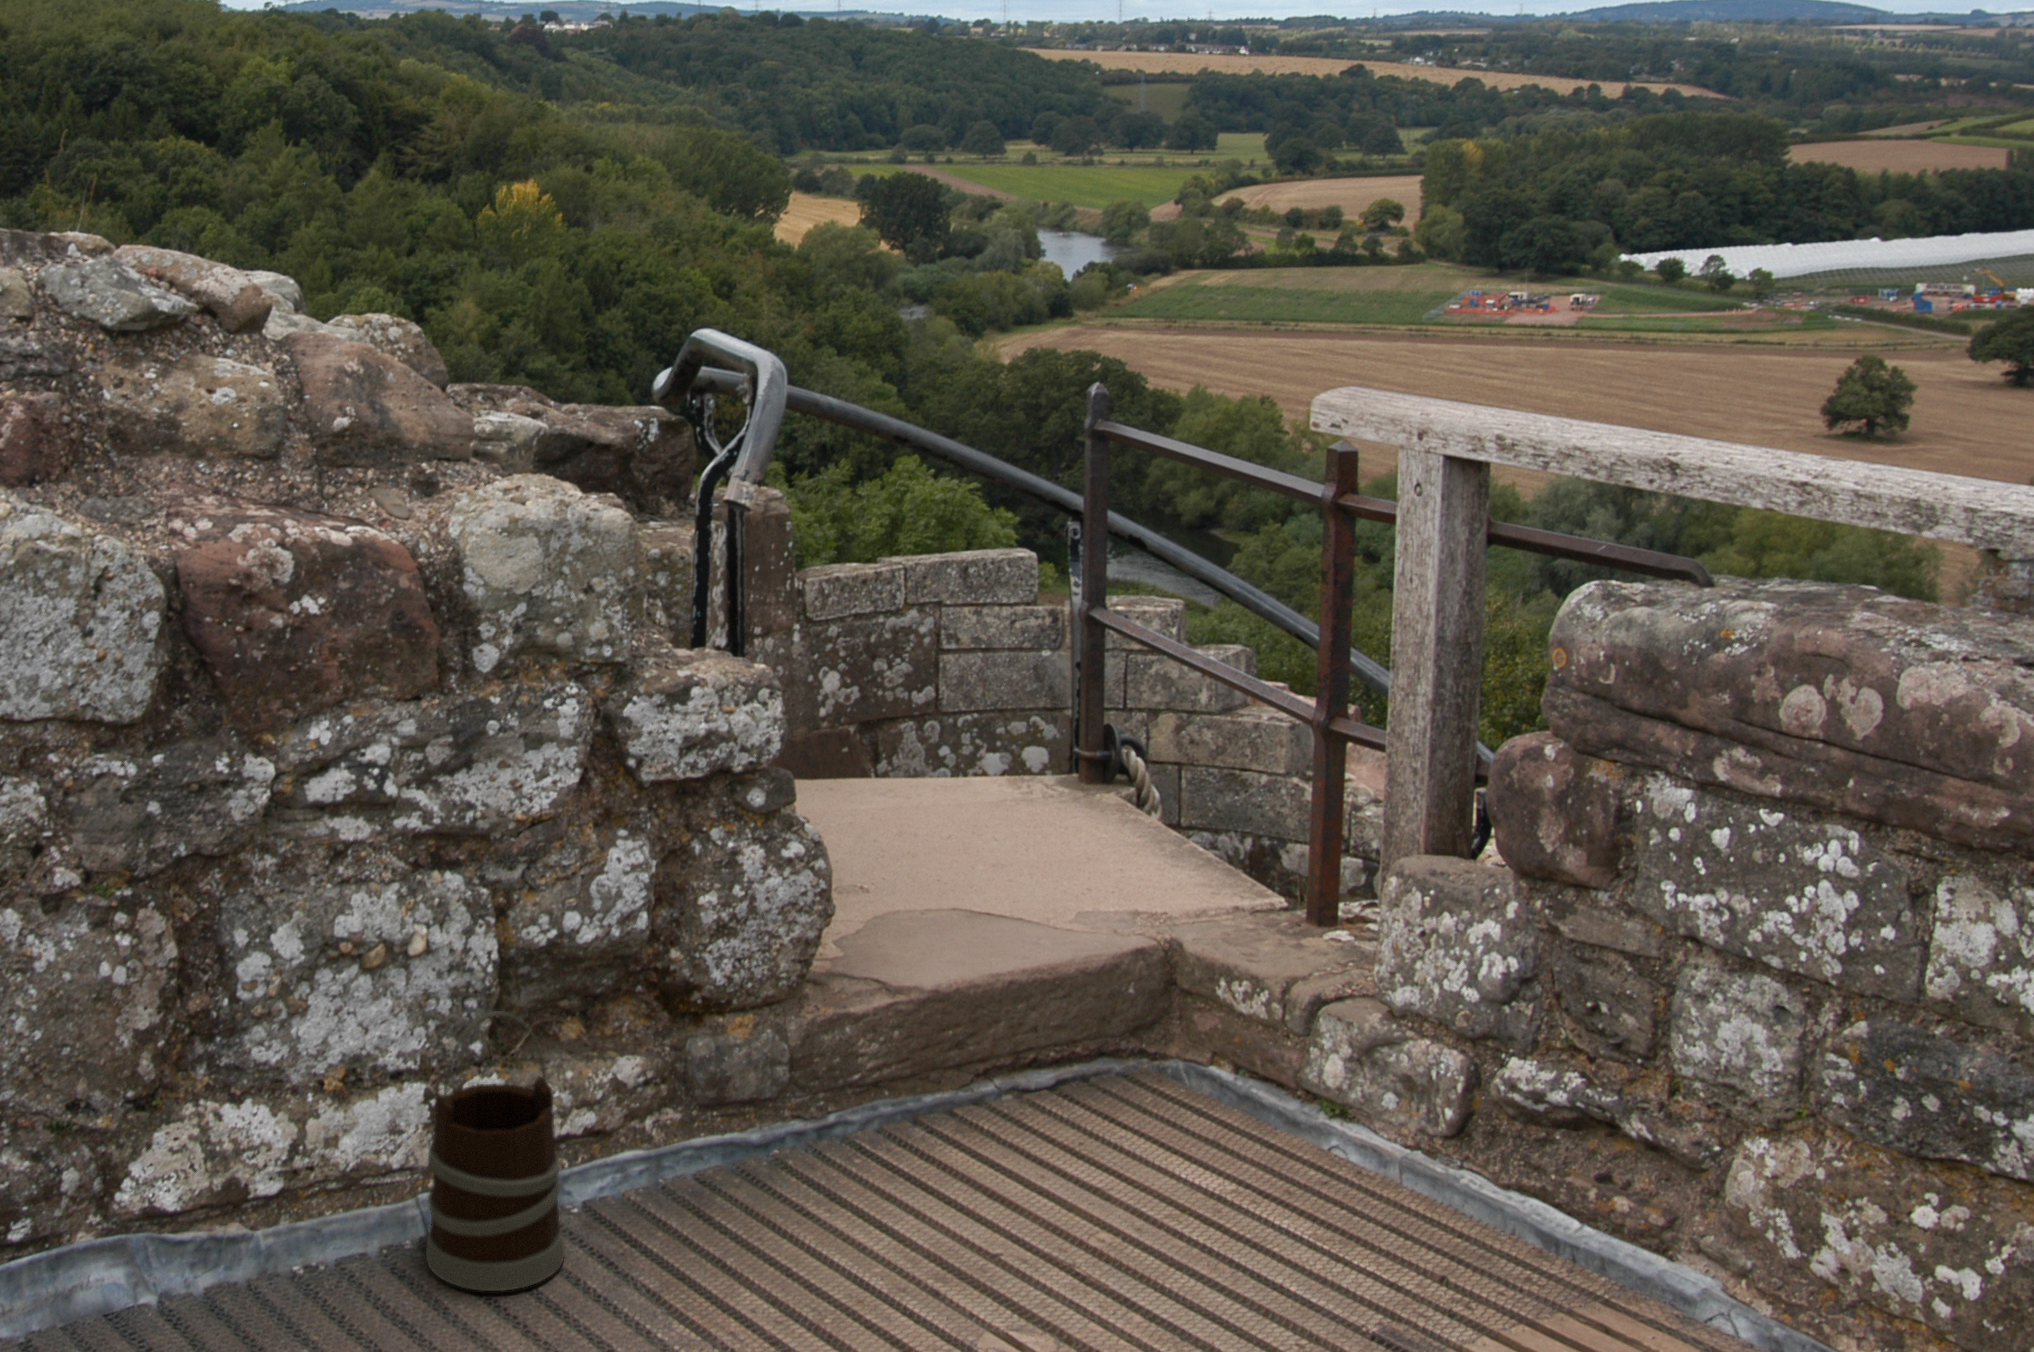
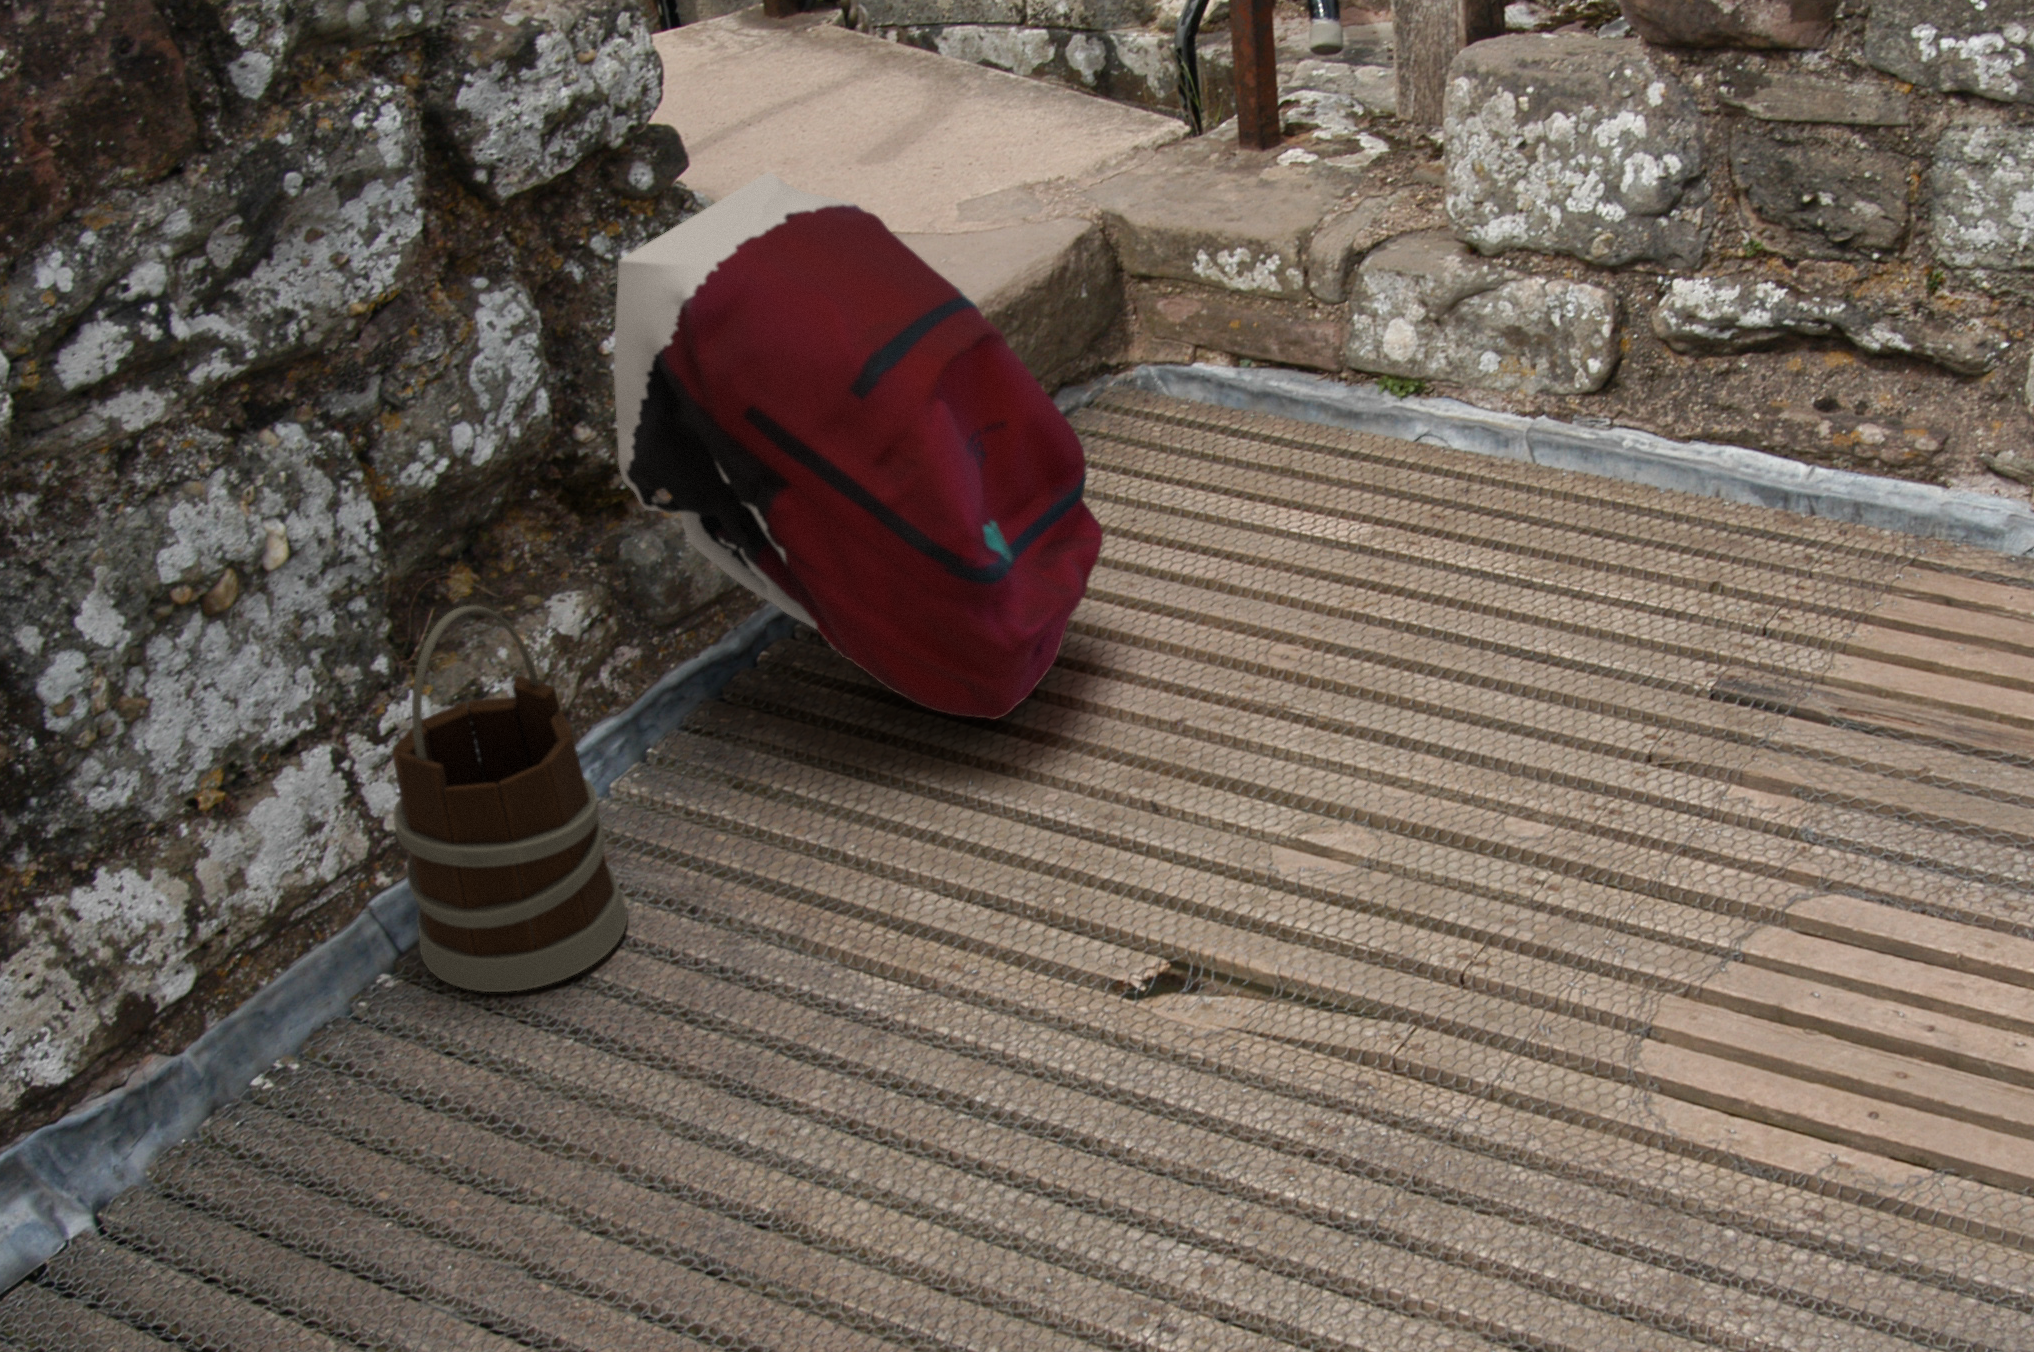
backpack: none [688,824,1006,1243] -> present [614,172,1103,720]

